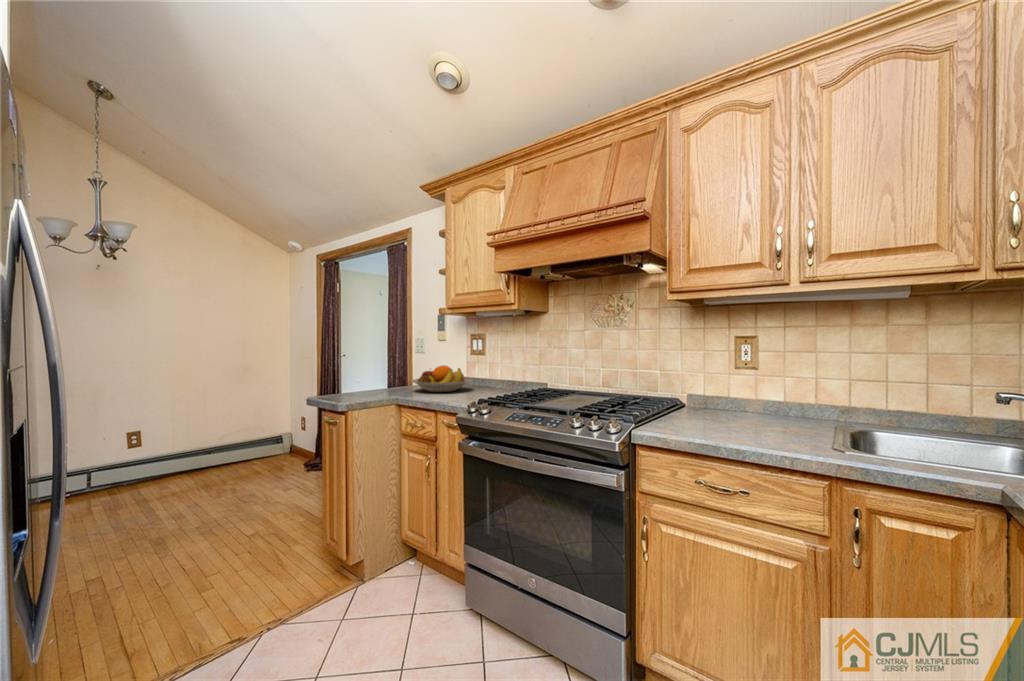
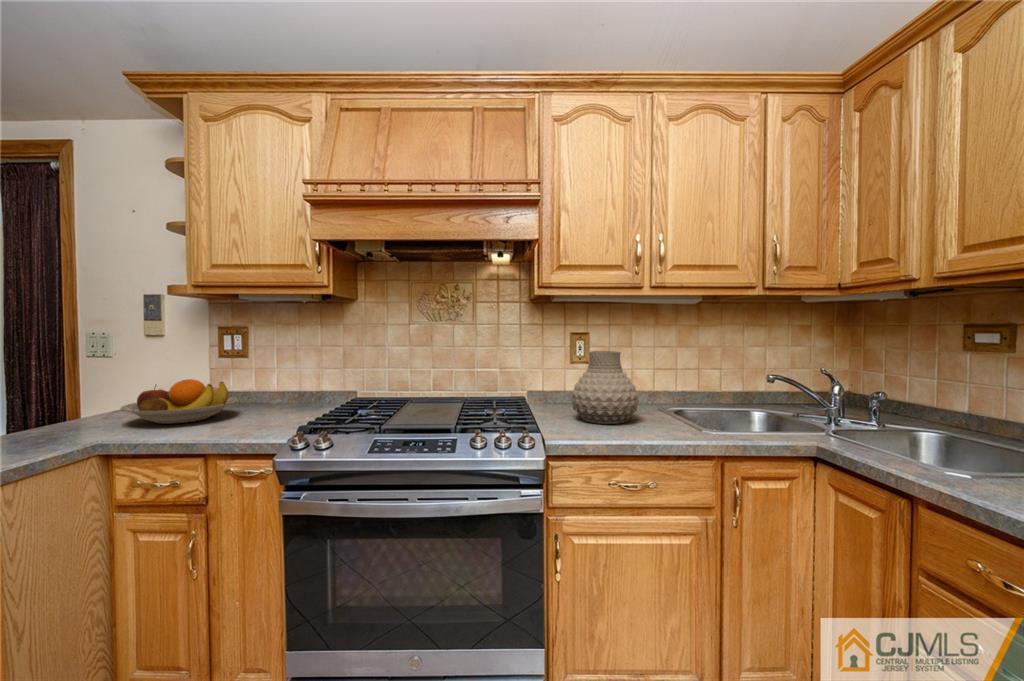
vase: none [698,353,777,428] -> present [571,351,639,424]

